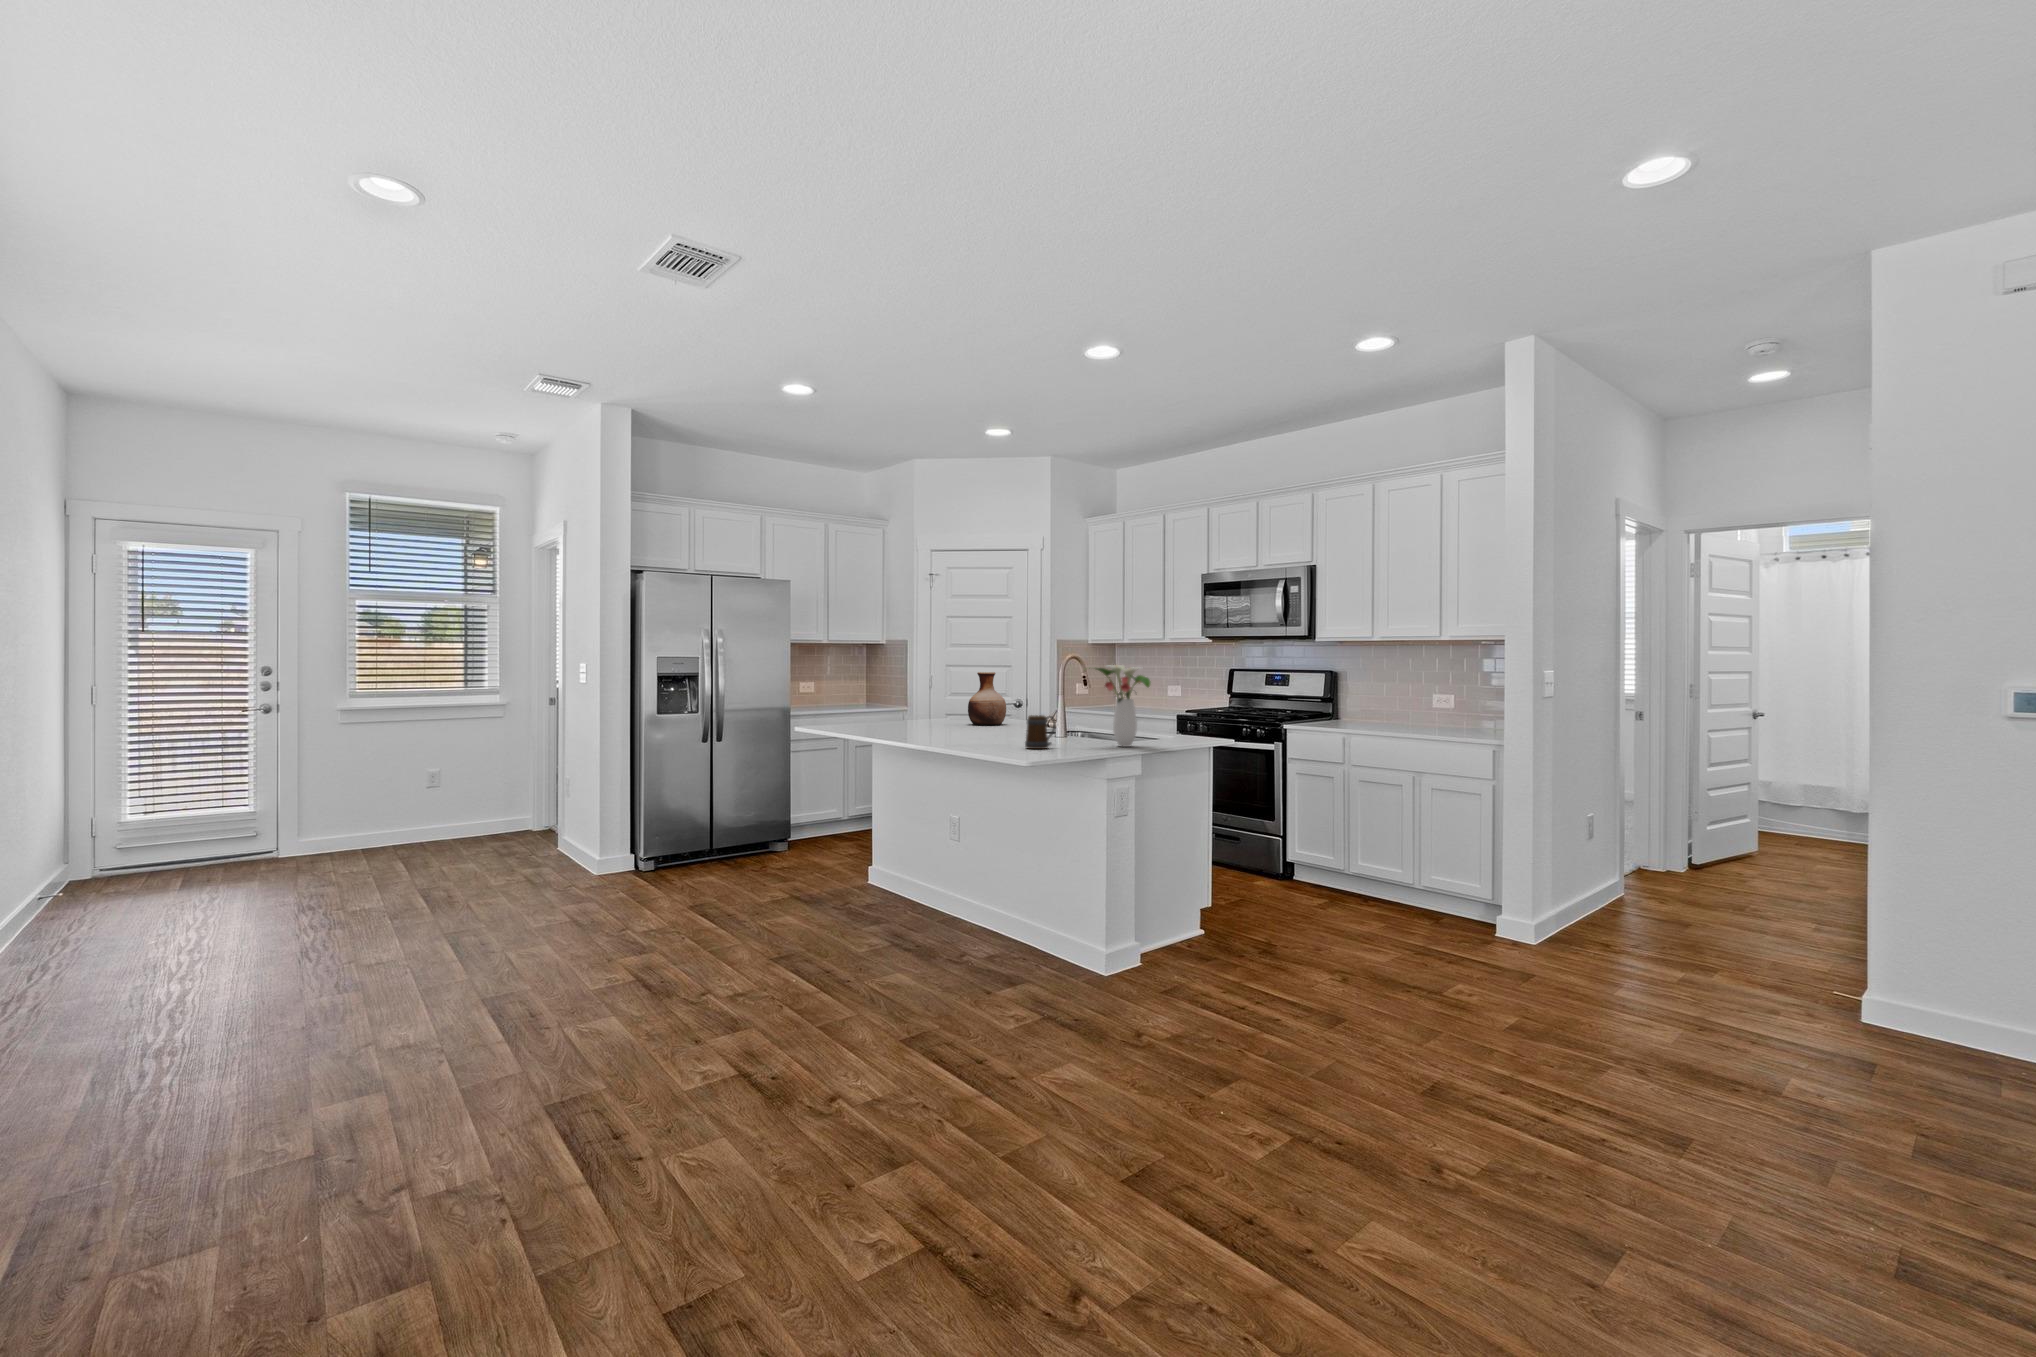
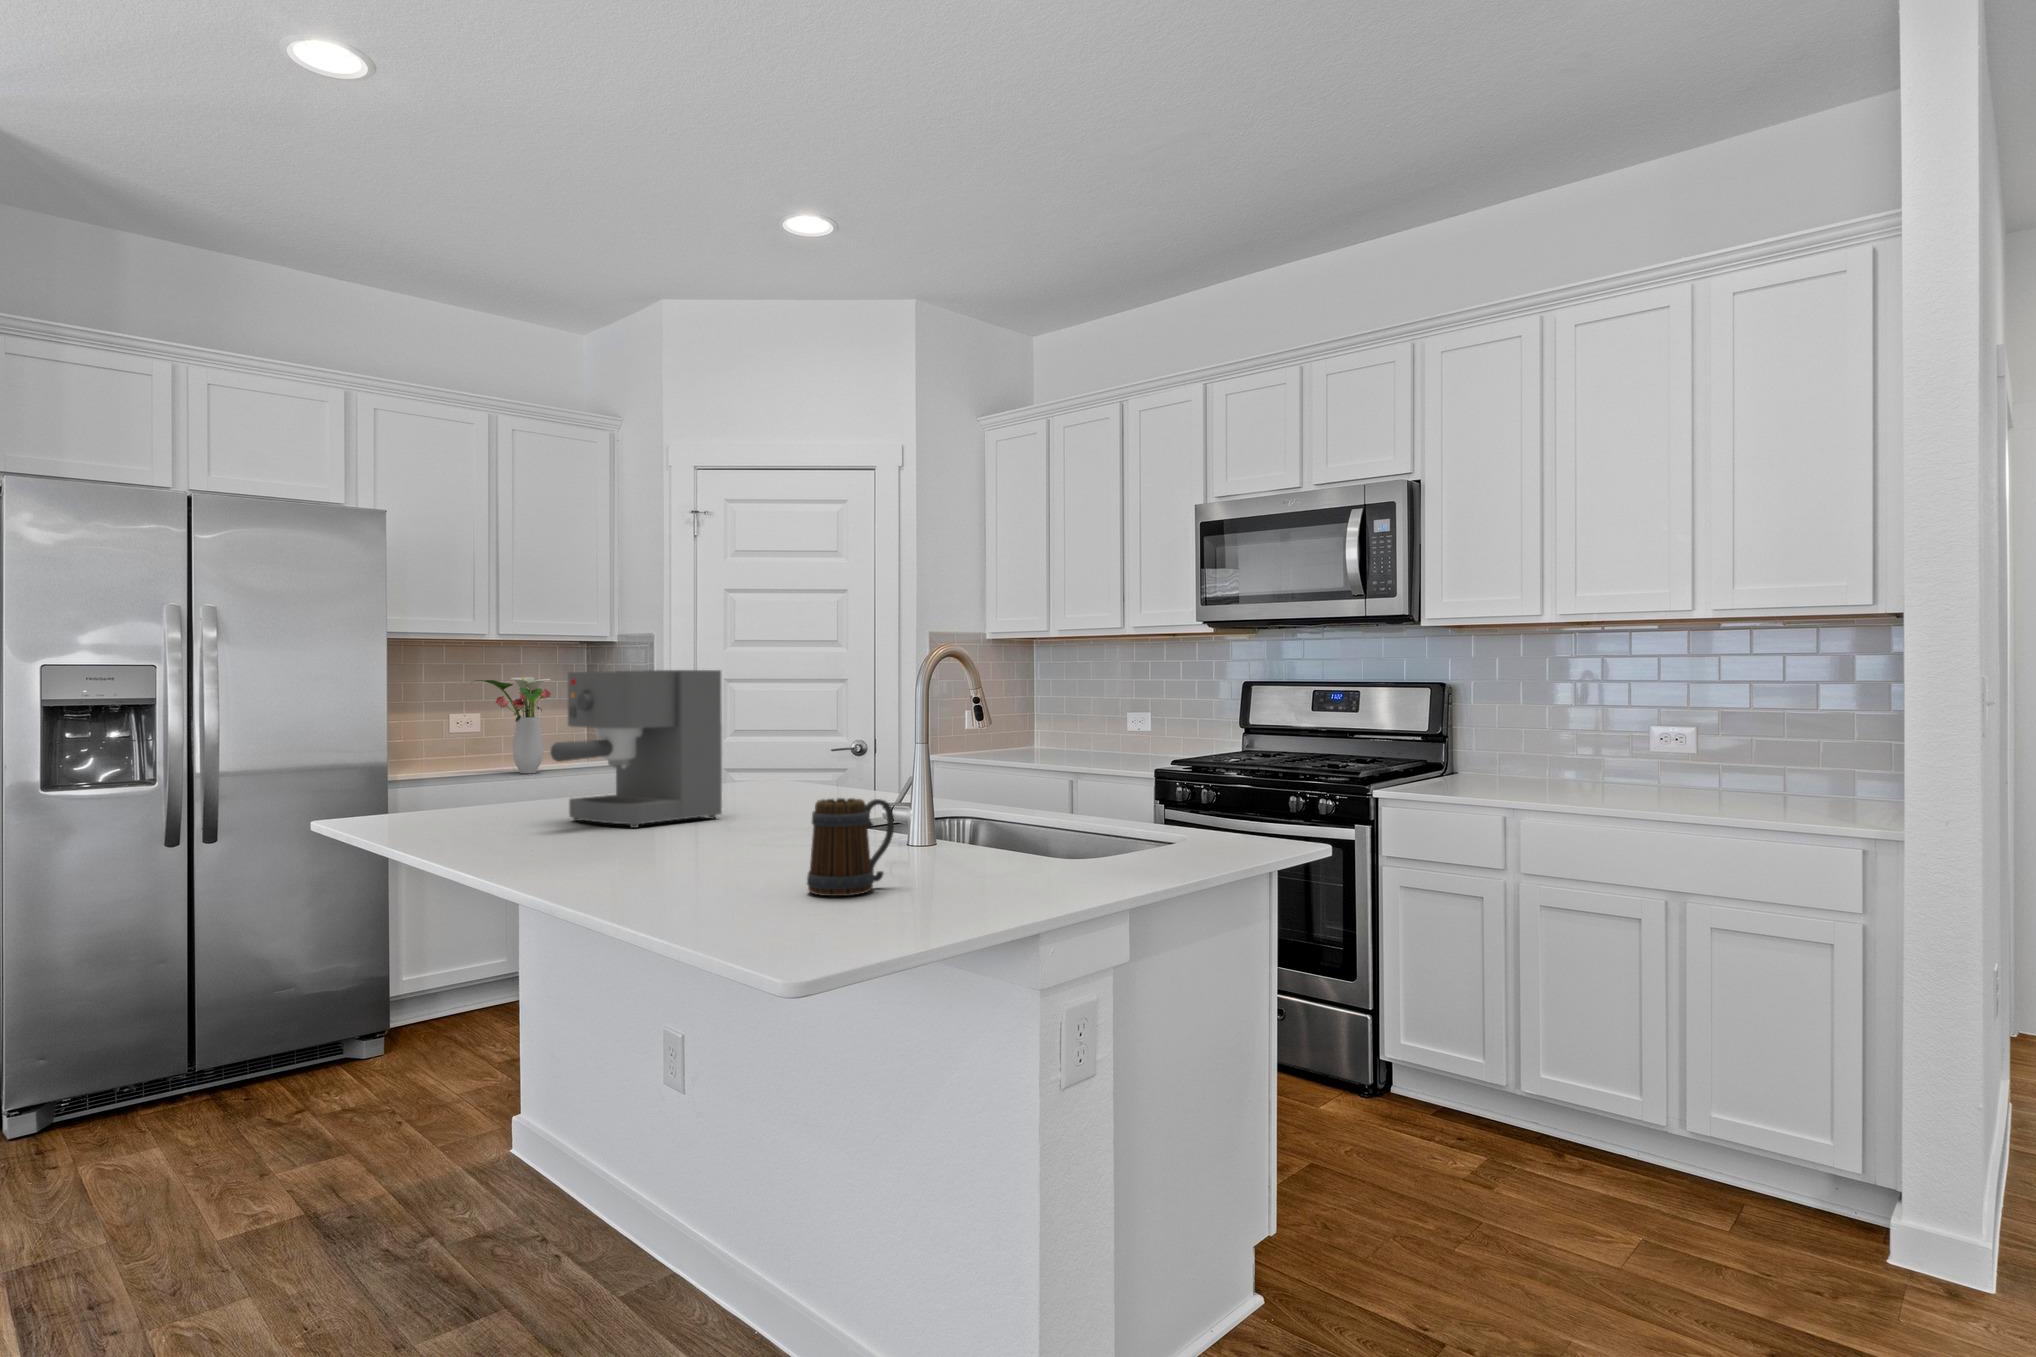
coffee maker: none [905,665,972,733] -> present [551,670,722,828]
flower arrangement: present [1096,665,1150,747] -> present [476,676,551,773]
vase: present [968,672,1006,725] -> none [729,688,811,801]

